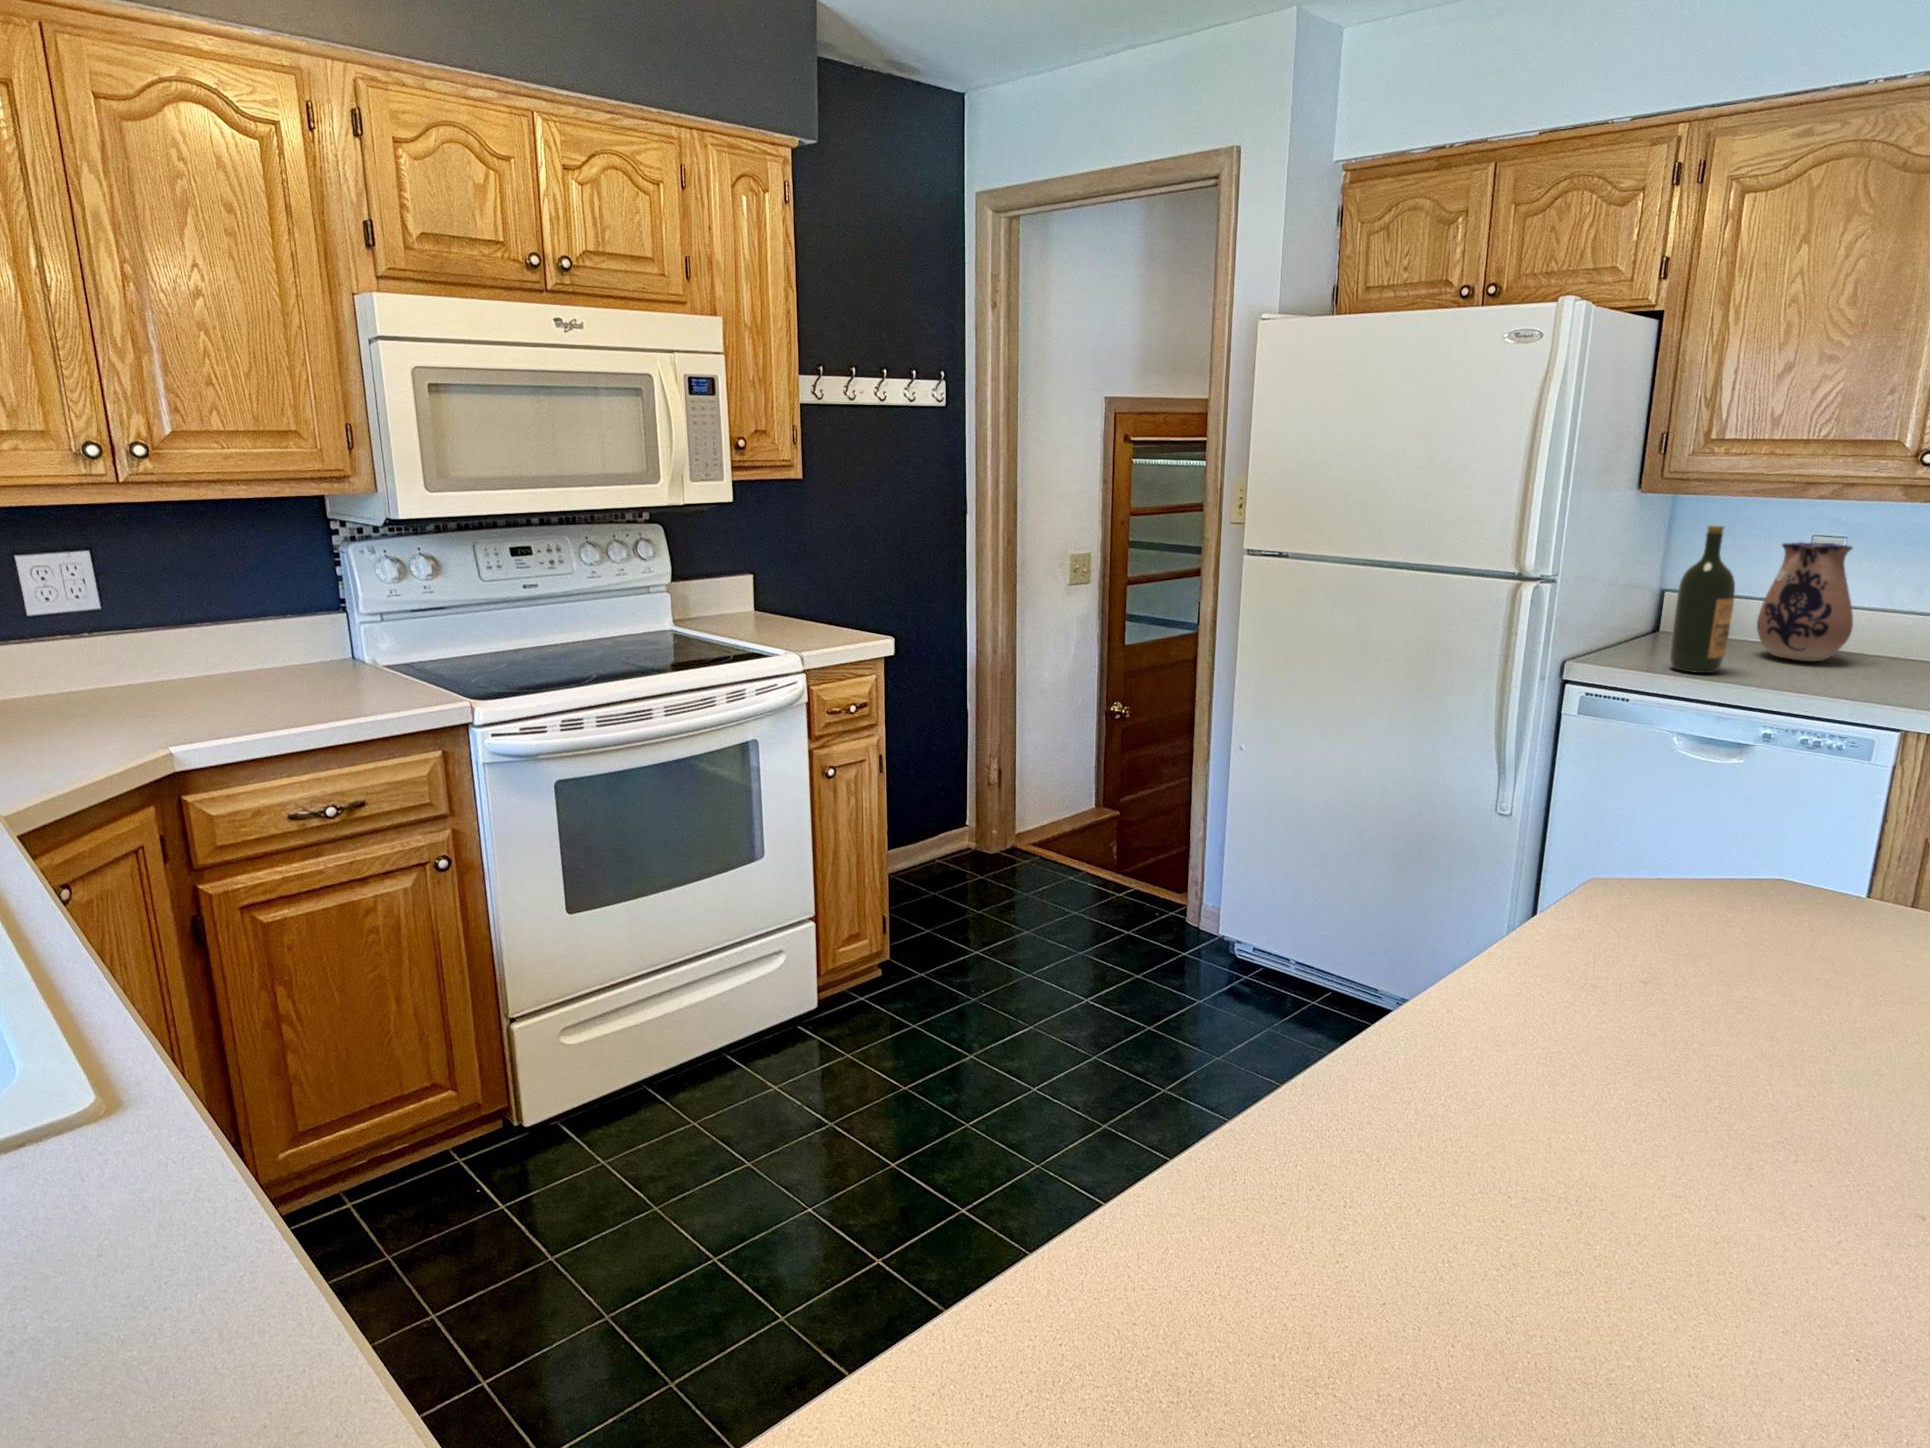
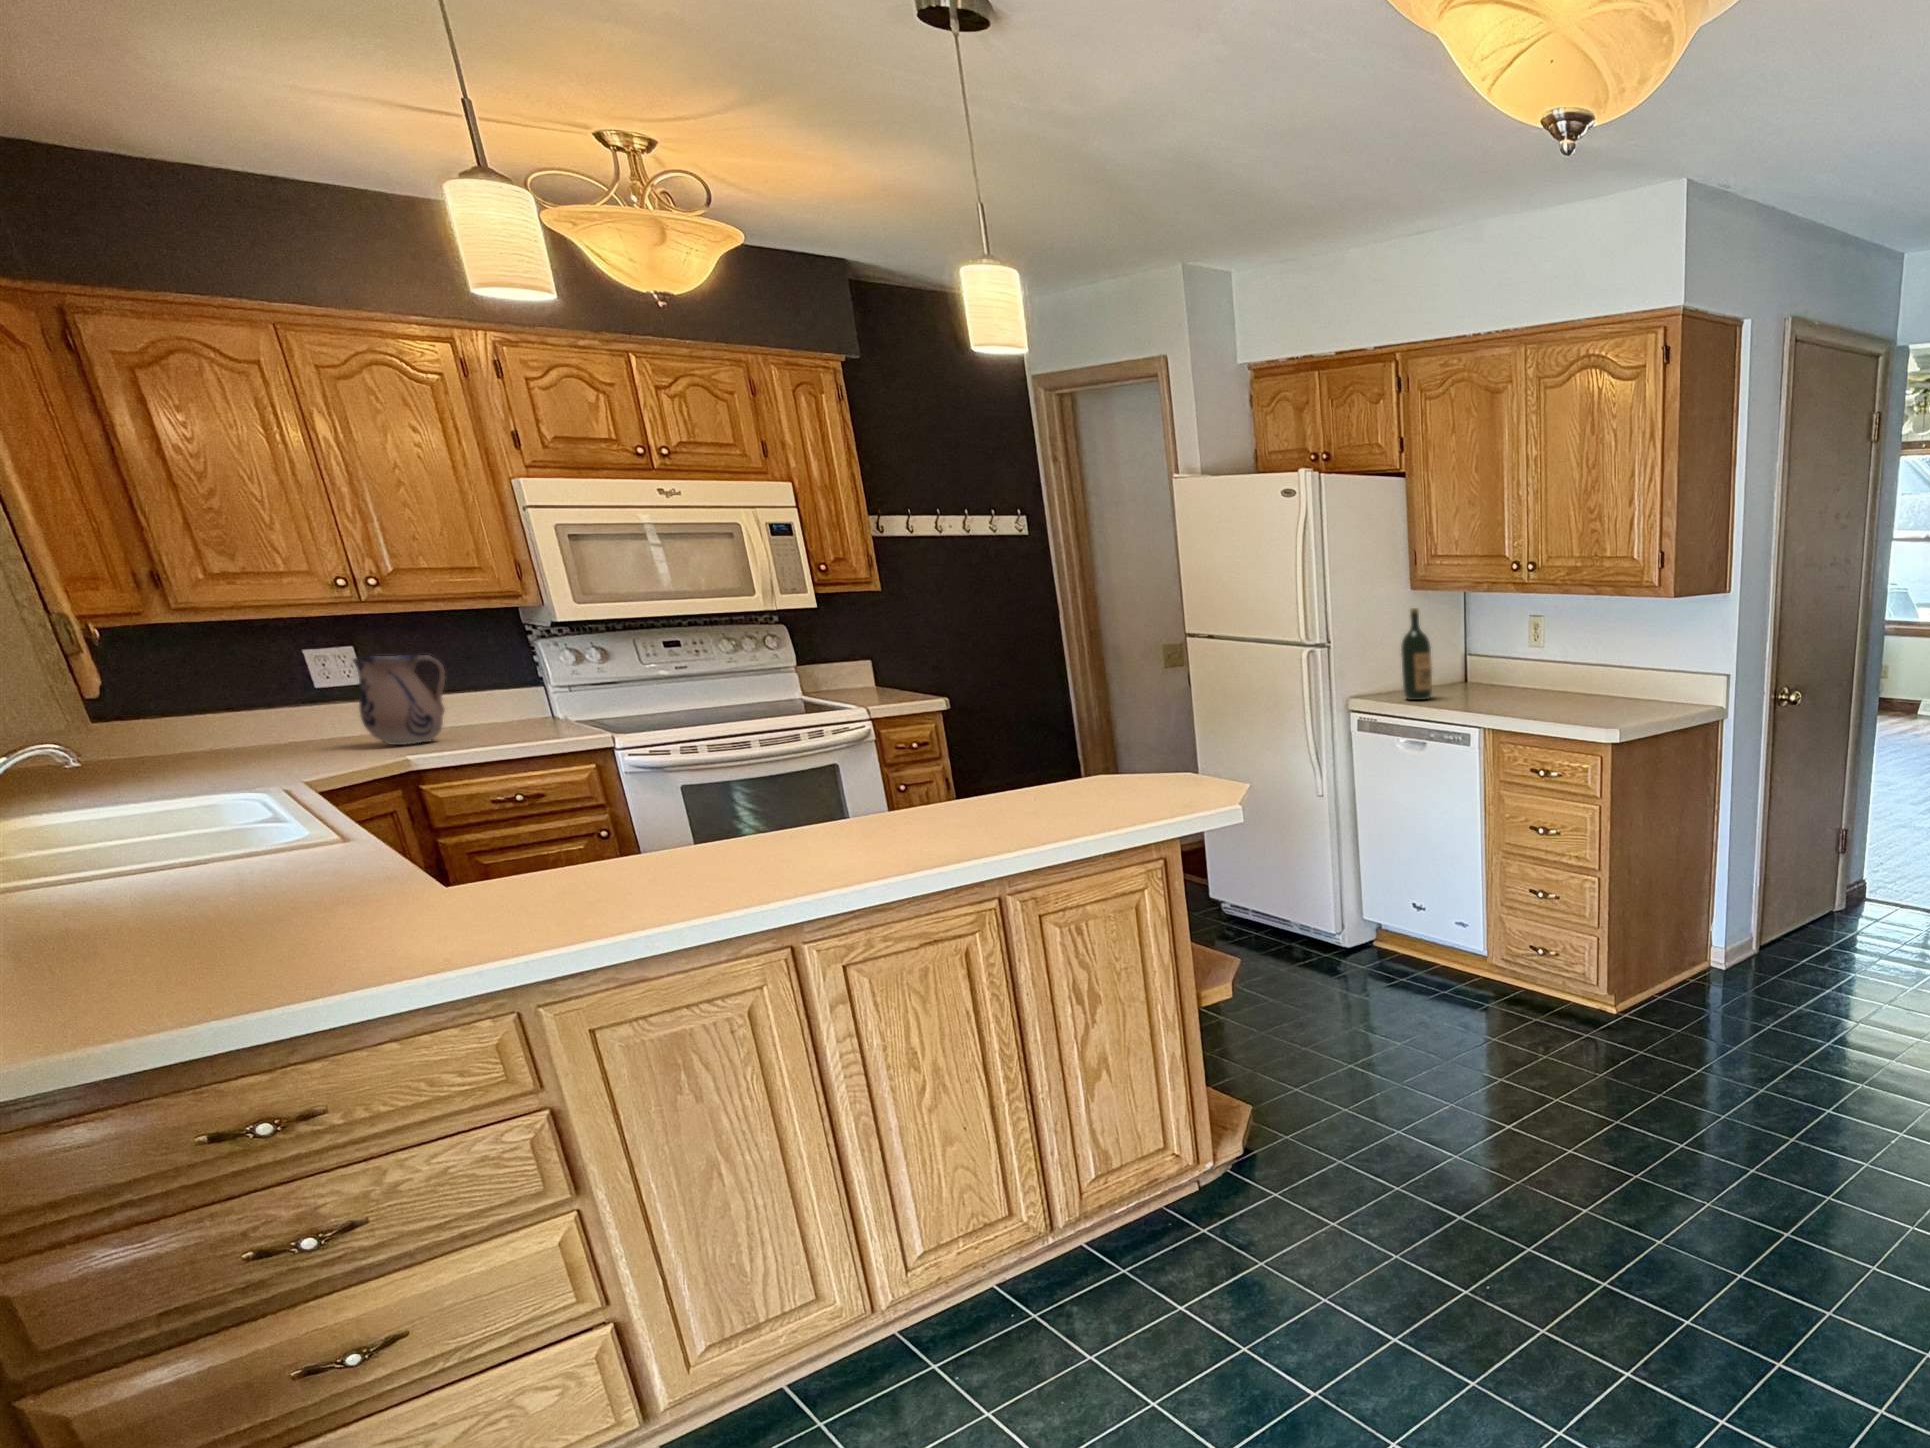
ceramic pitcher: present [1757,542,1853,661] -> present [353,655,446,745]

